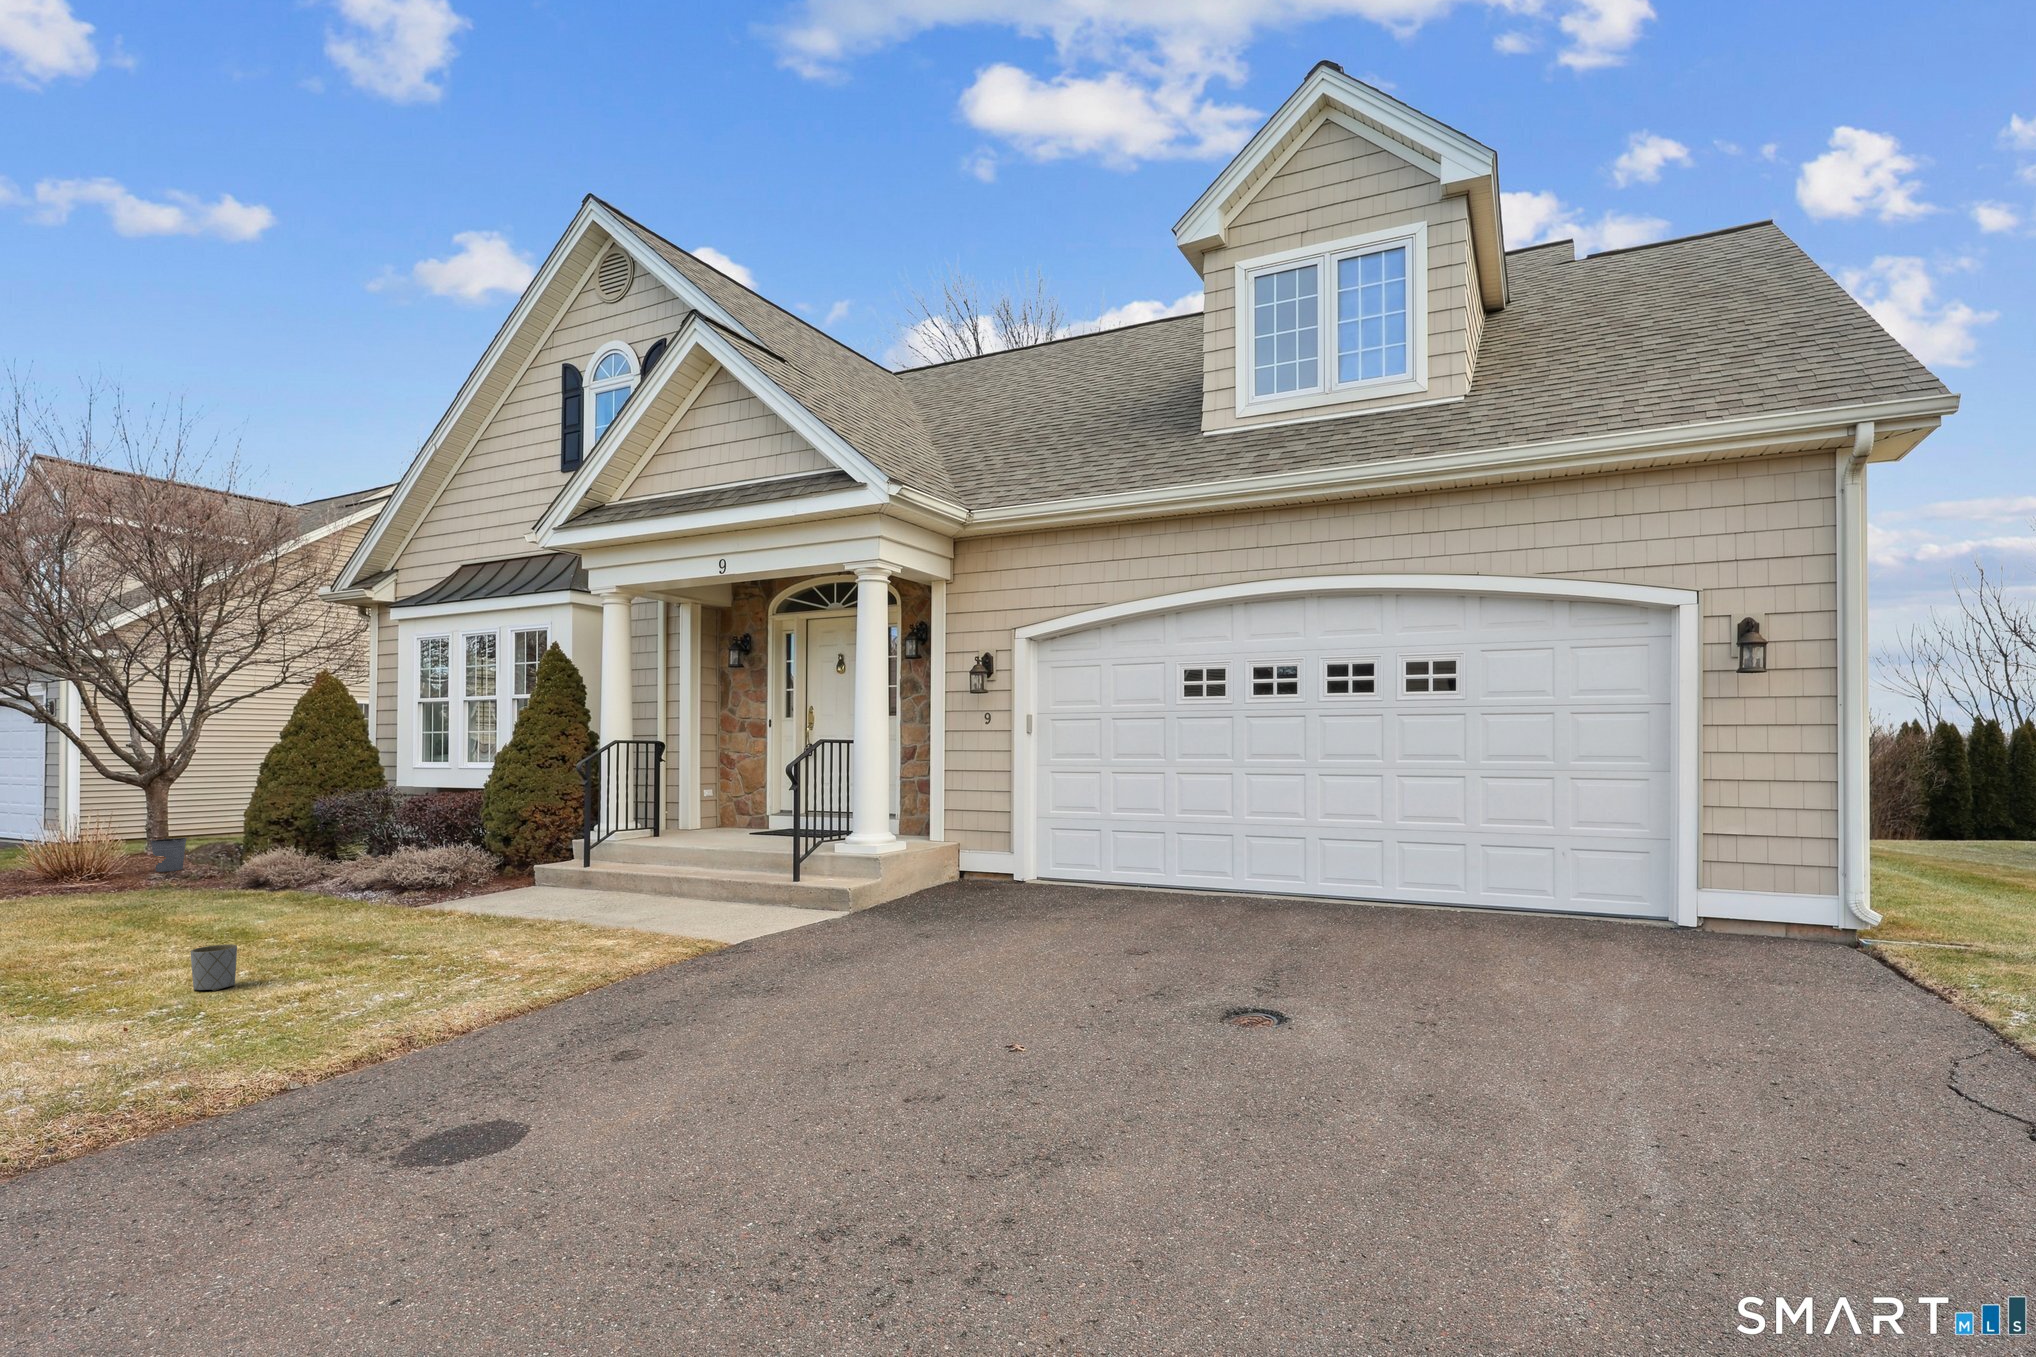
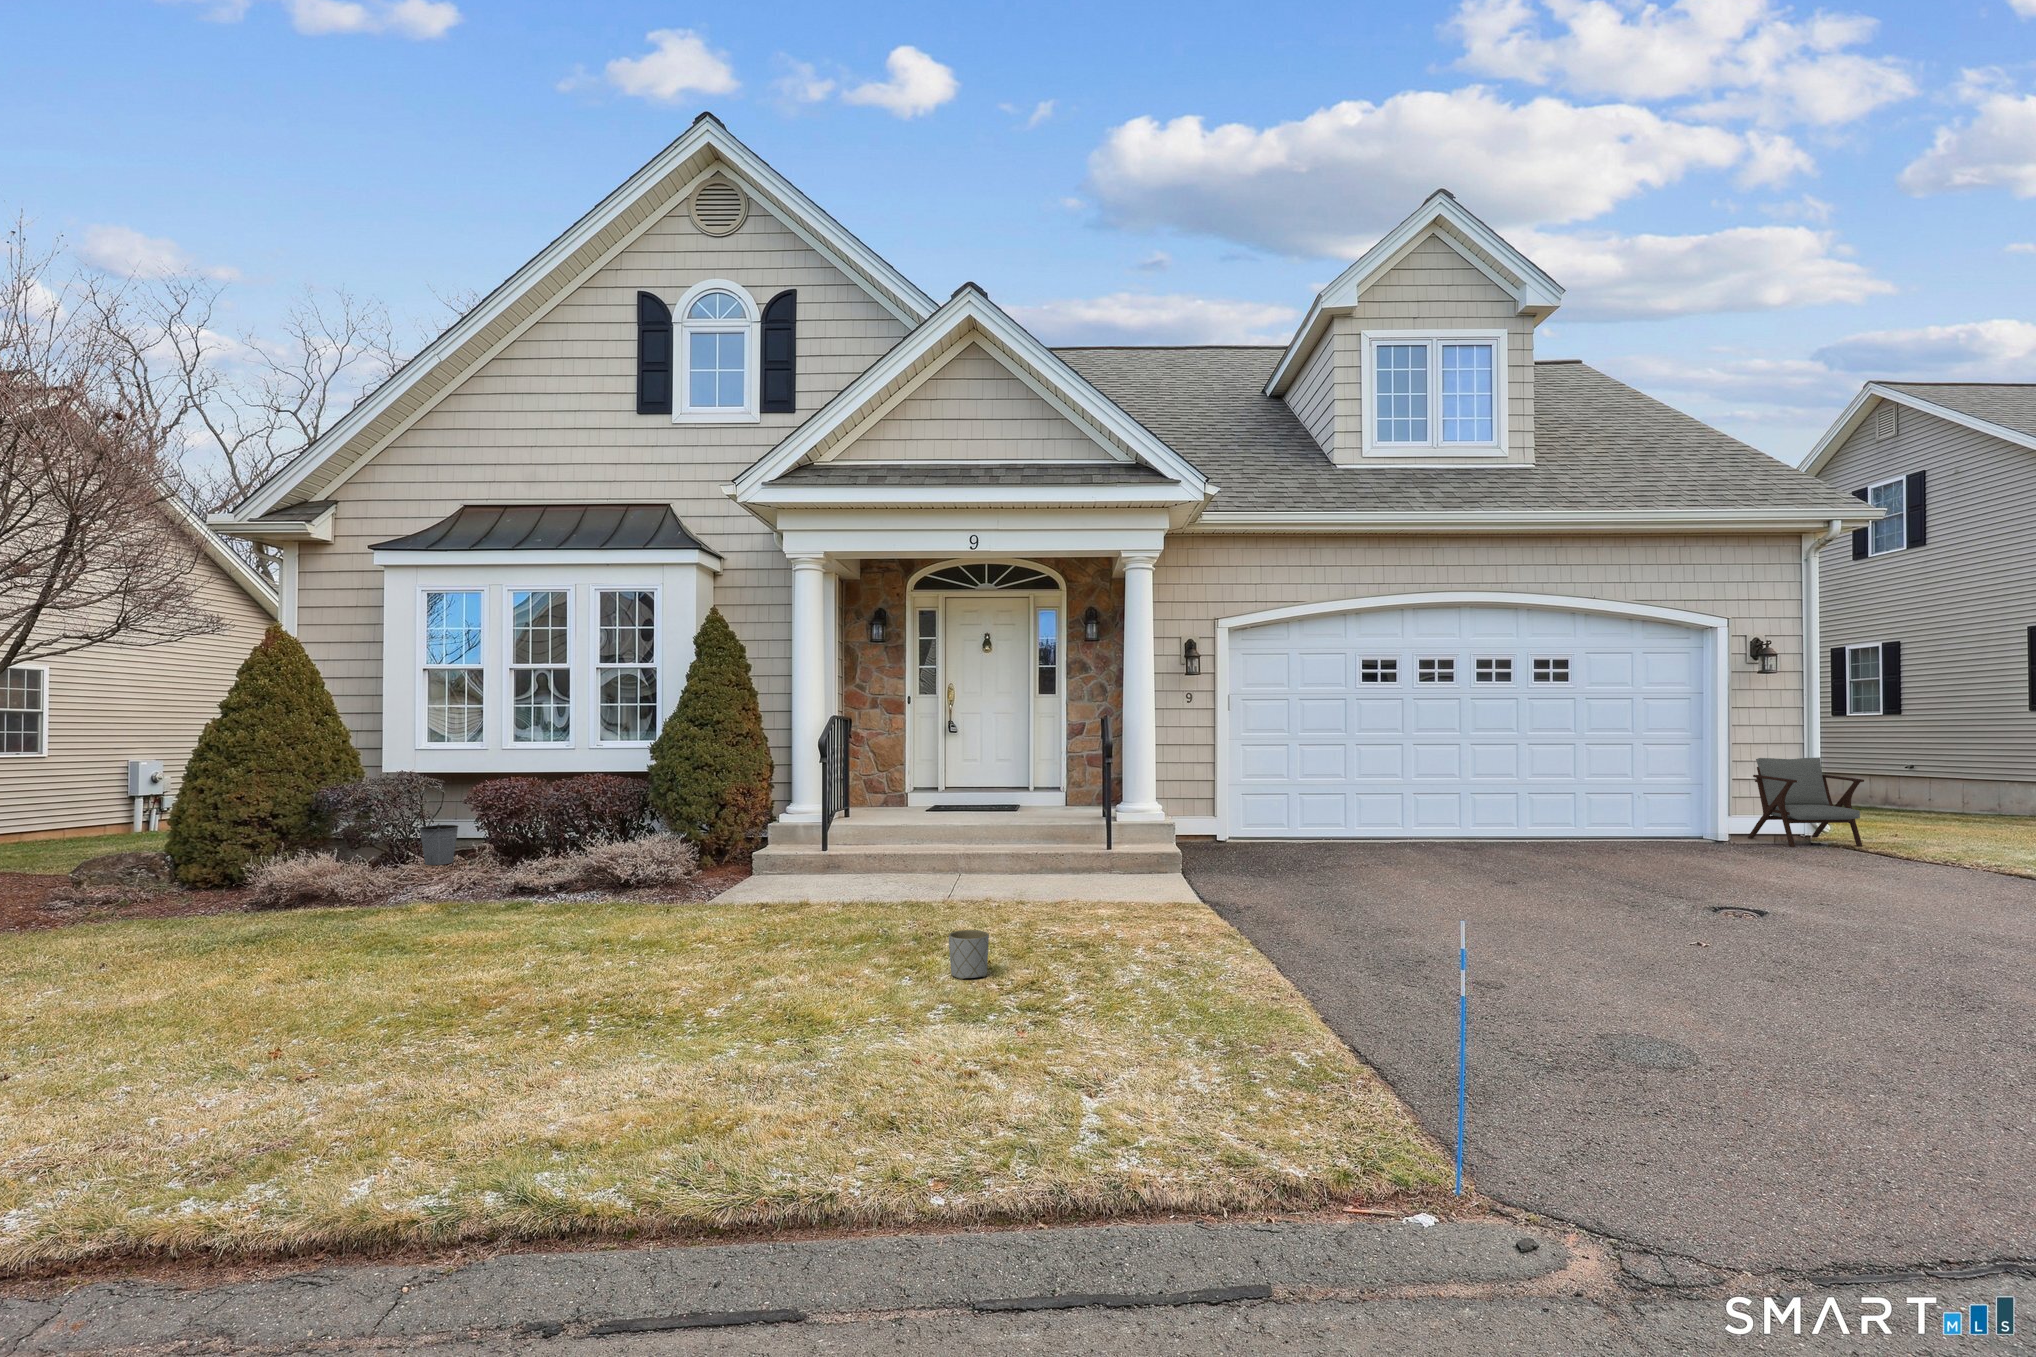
lounge chair: none [1734,800,1881,948] -> present [1748,757,1864,847]
bucket: present [151,838,188,872] -> present [418,824,458,865]

